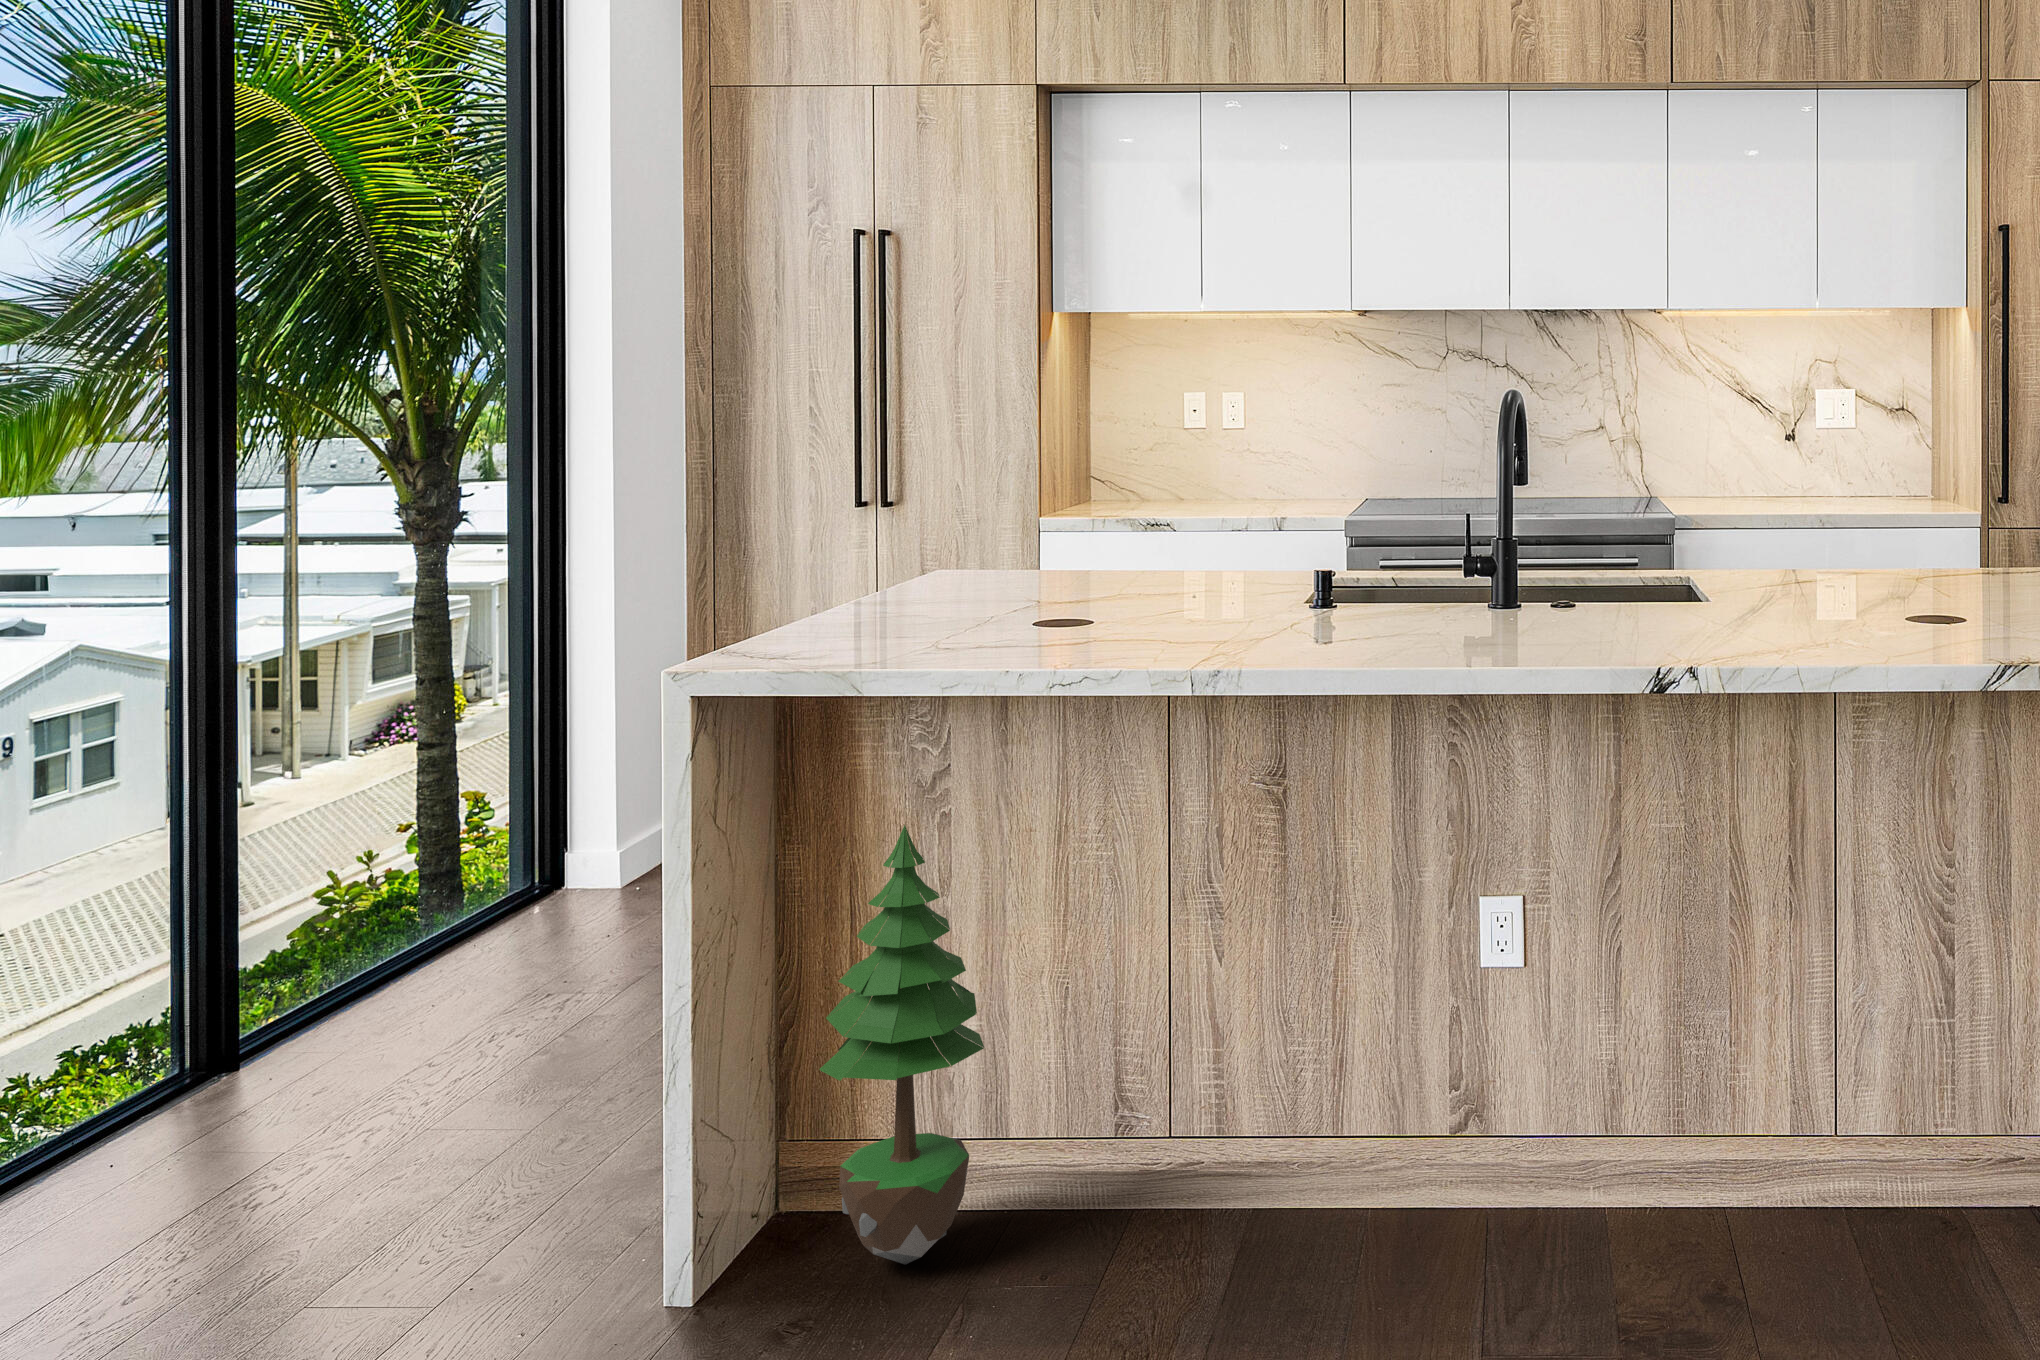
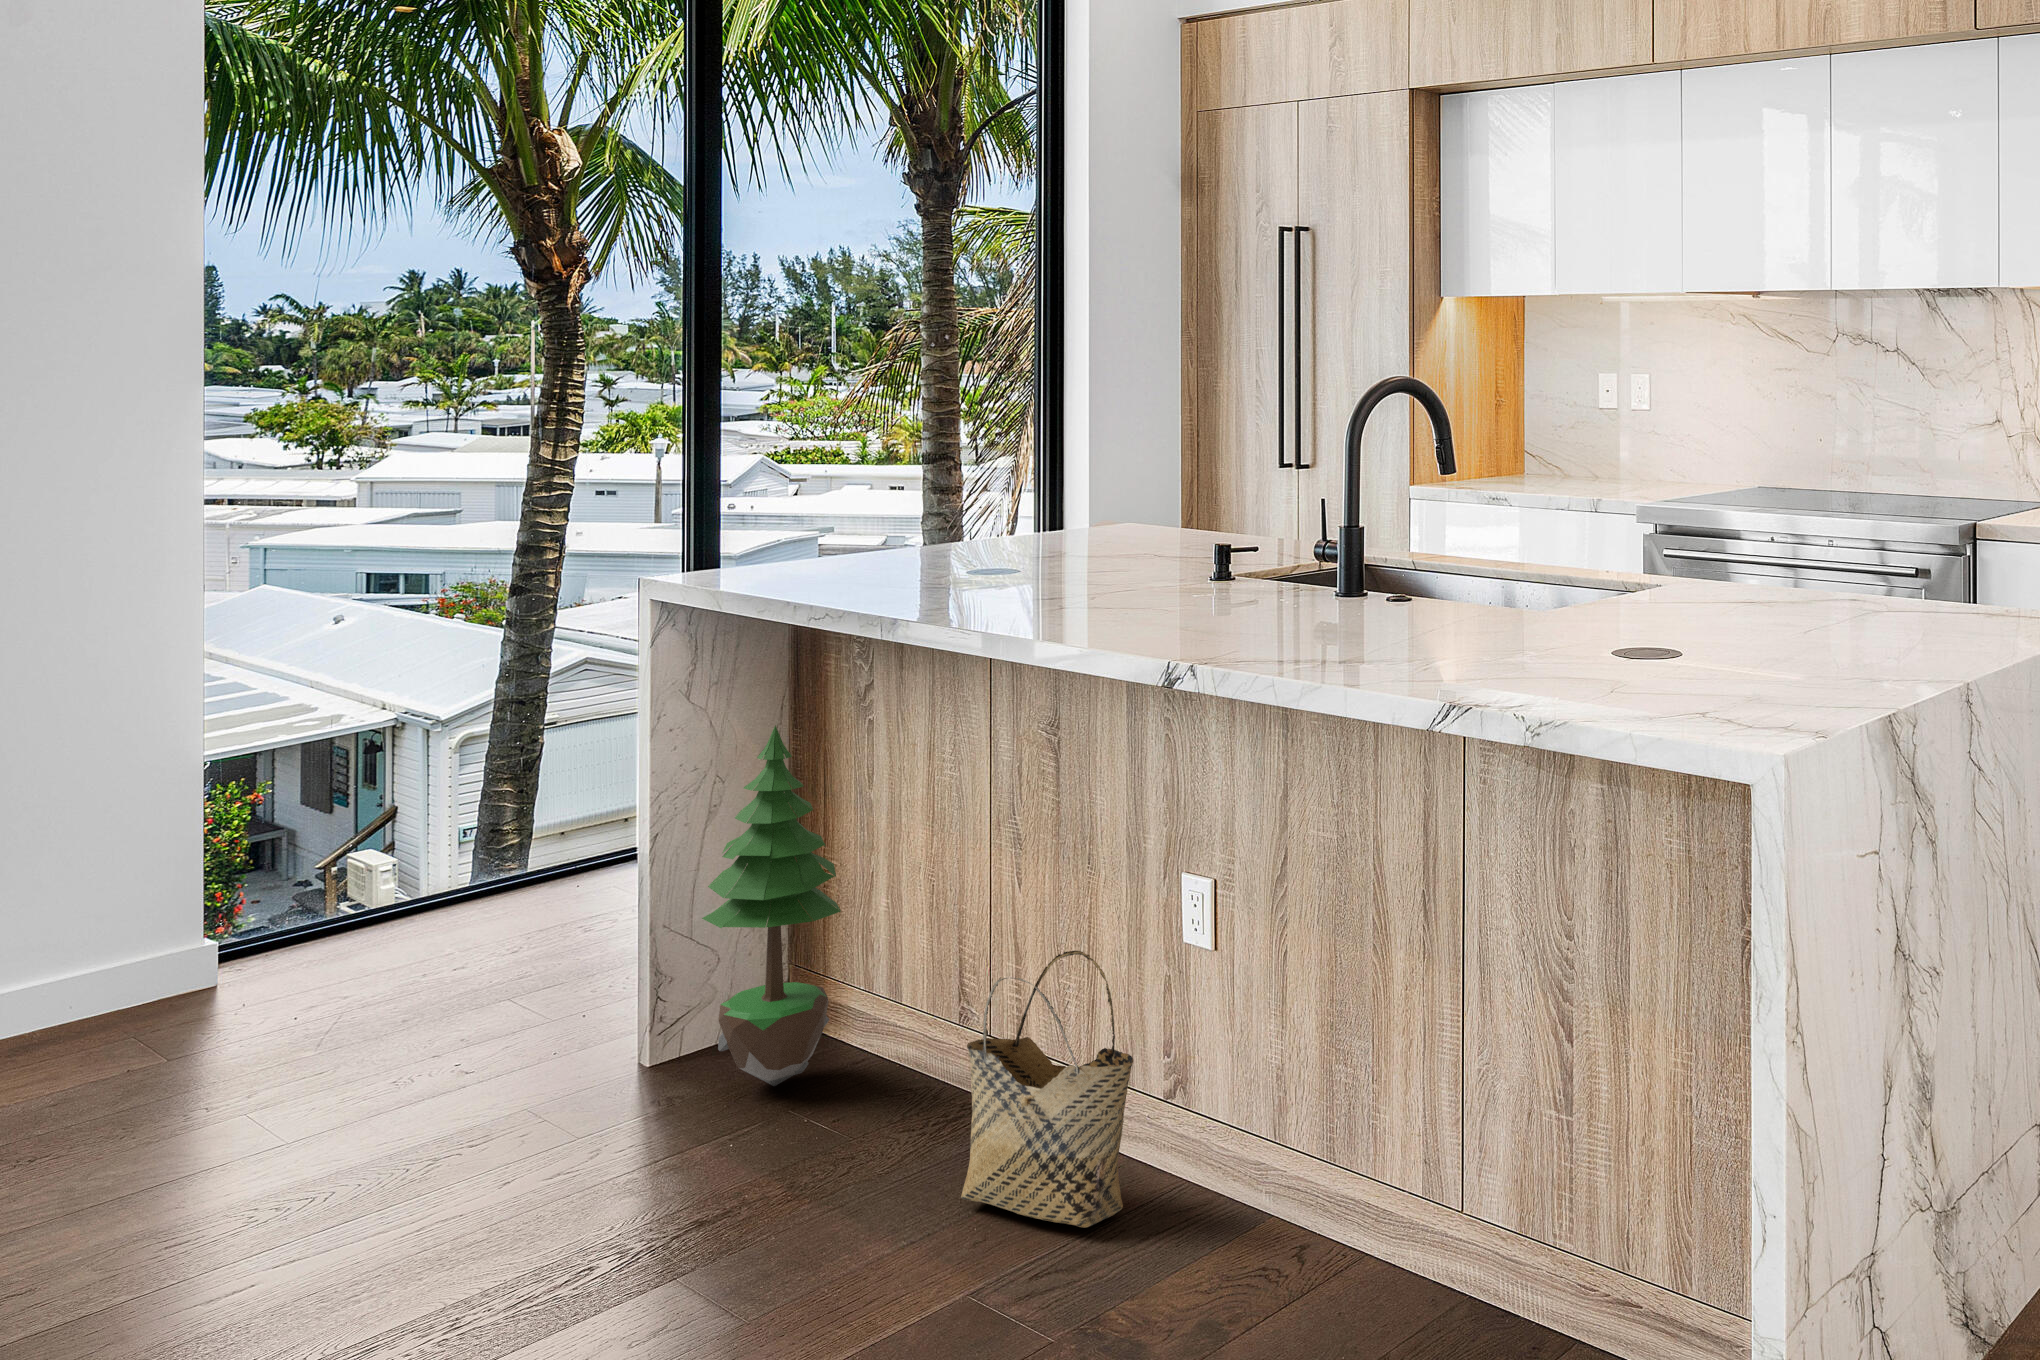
woven basket: none [1317,995,1500,1286] -> present [961,951,1133,1228]

